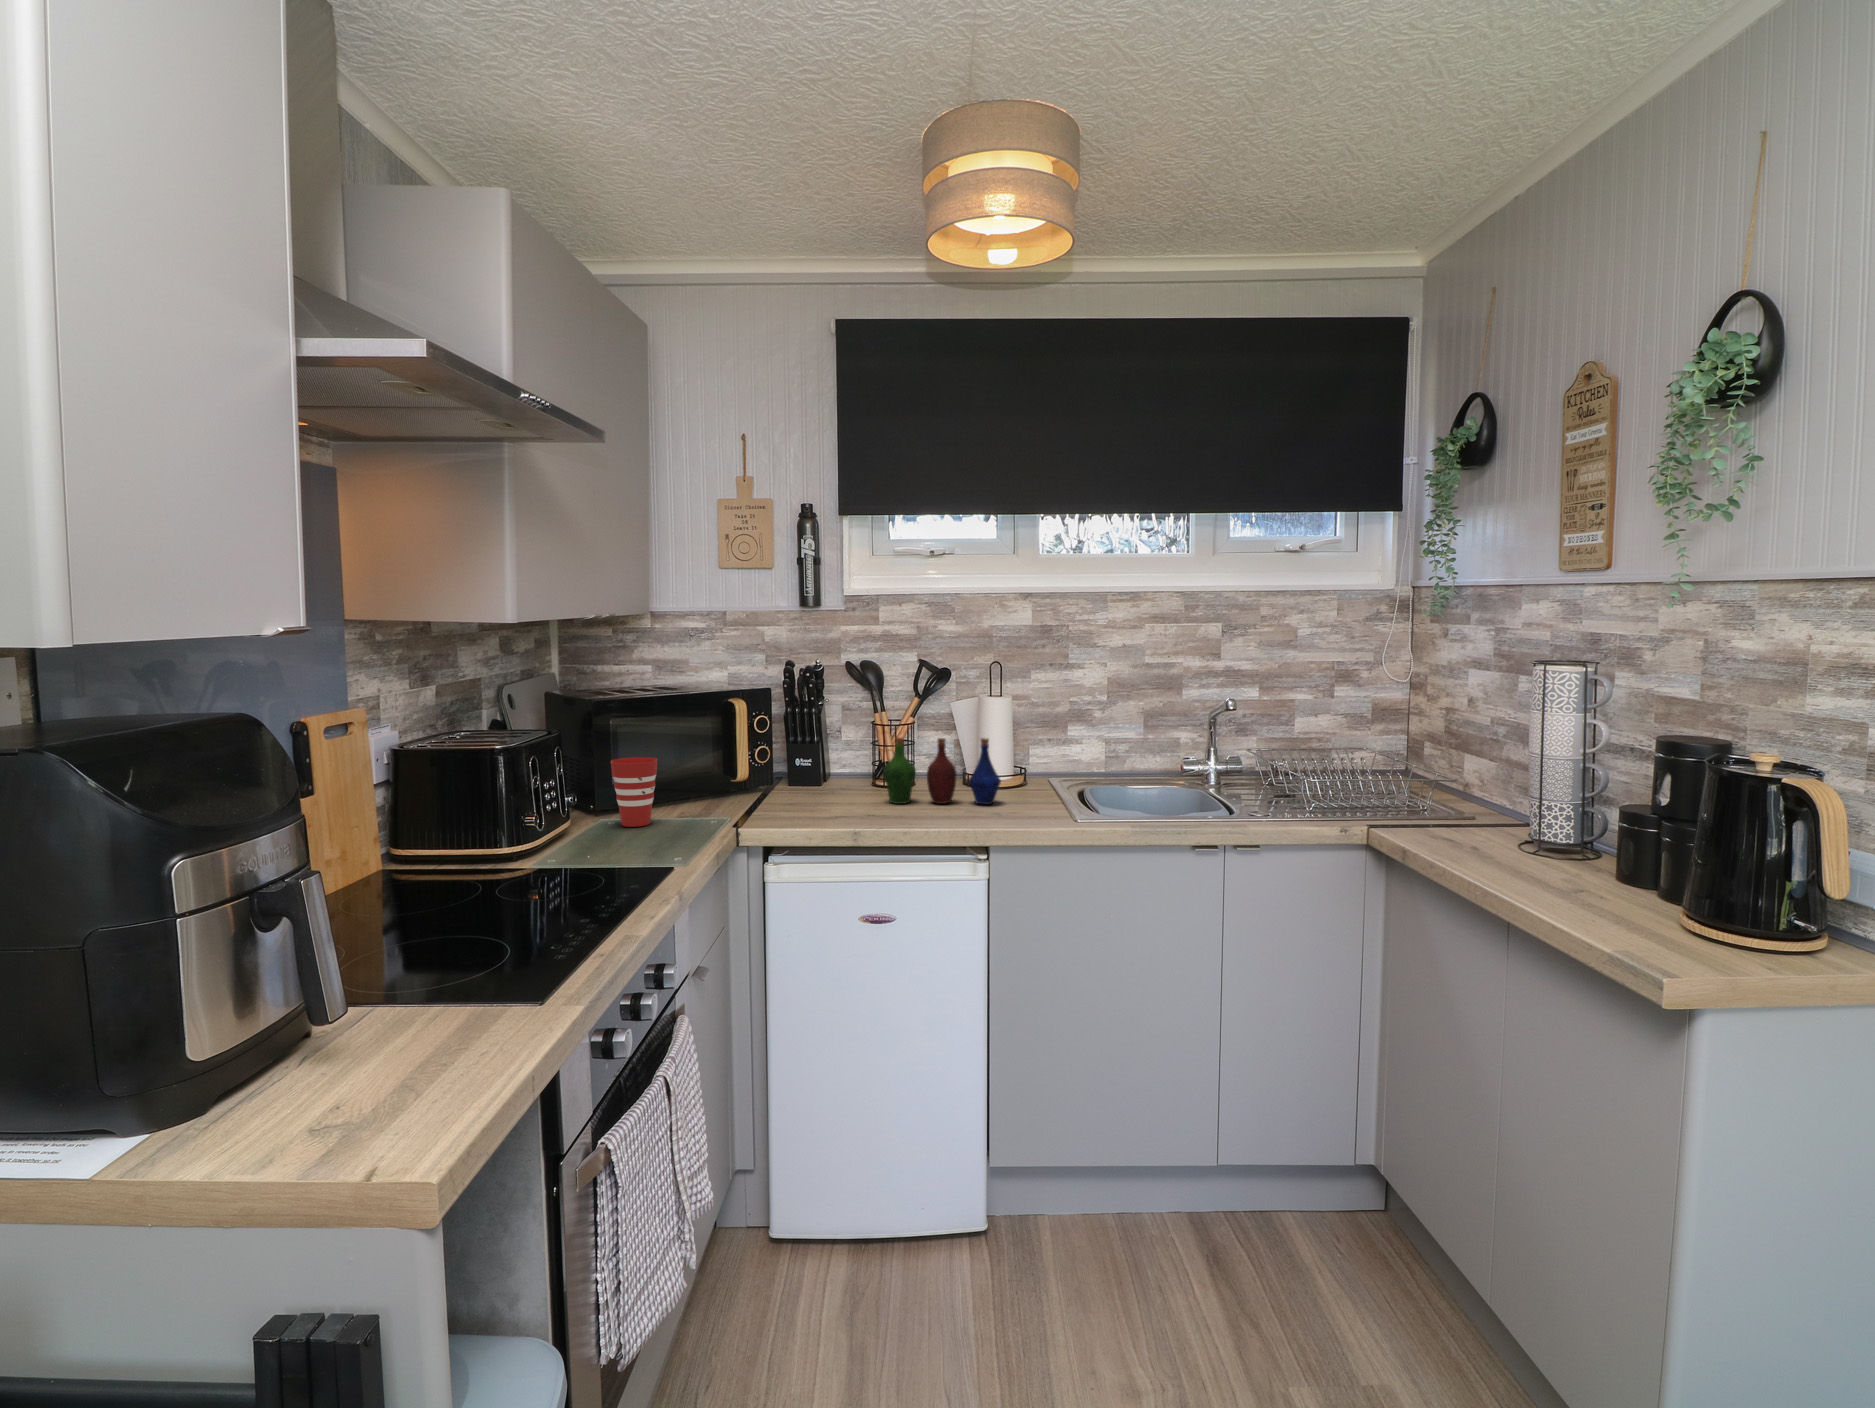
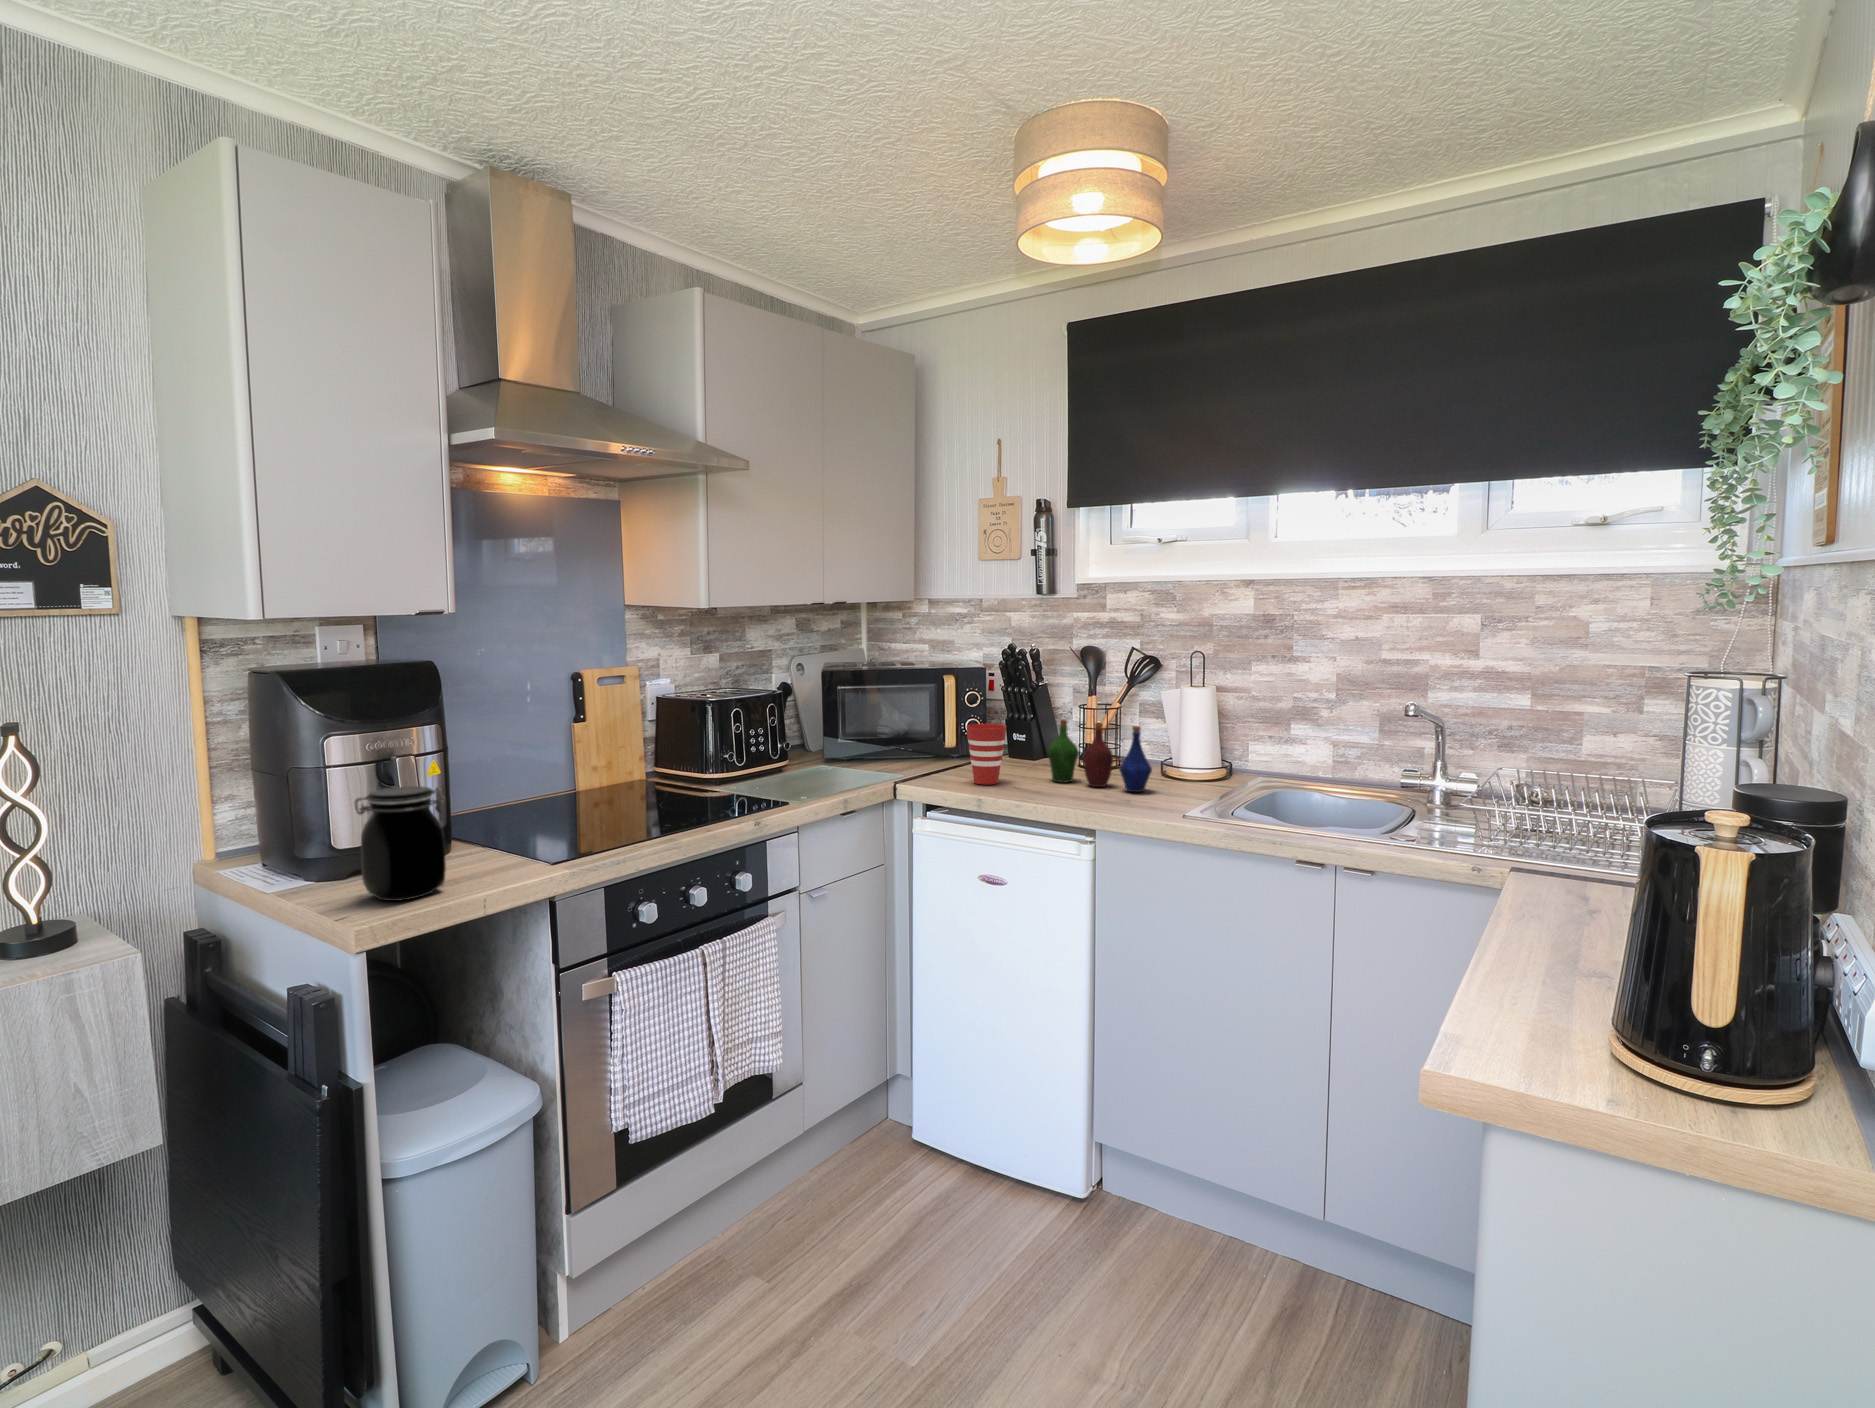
cup: present [611,757,657,827] -> present [967,724,1006,785]
jar: none [327,914,458,1112] -> present [355,786,446,901]

